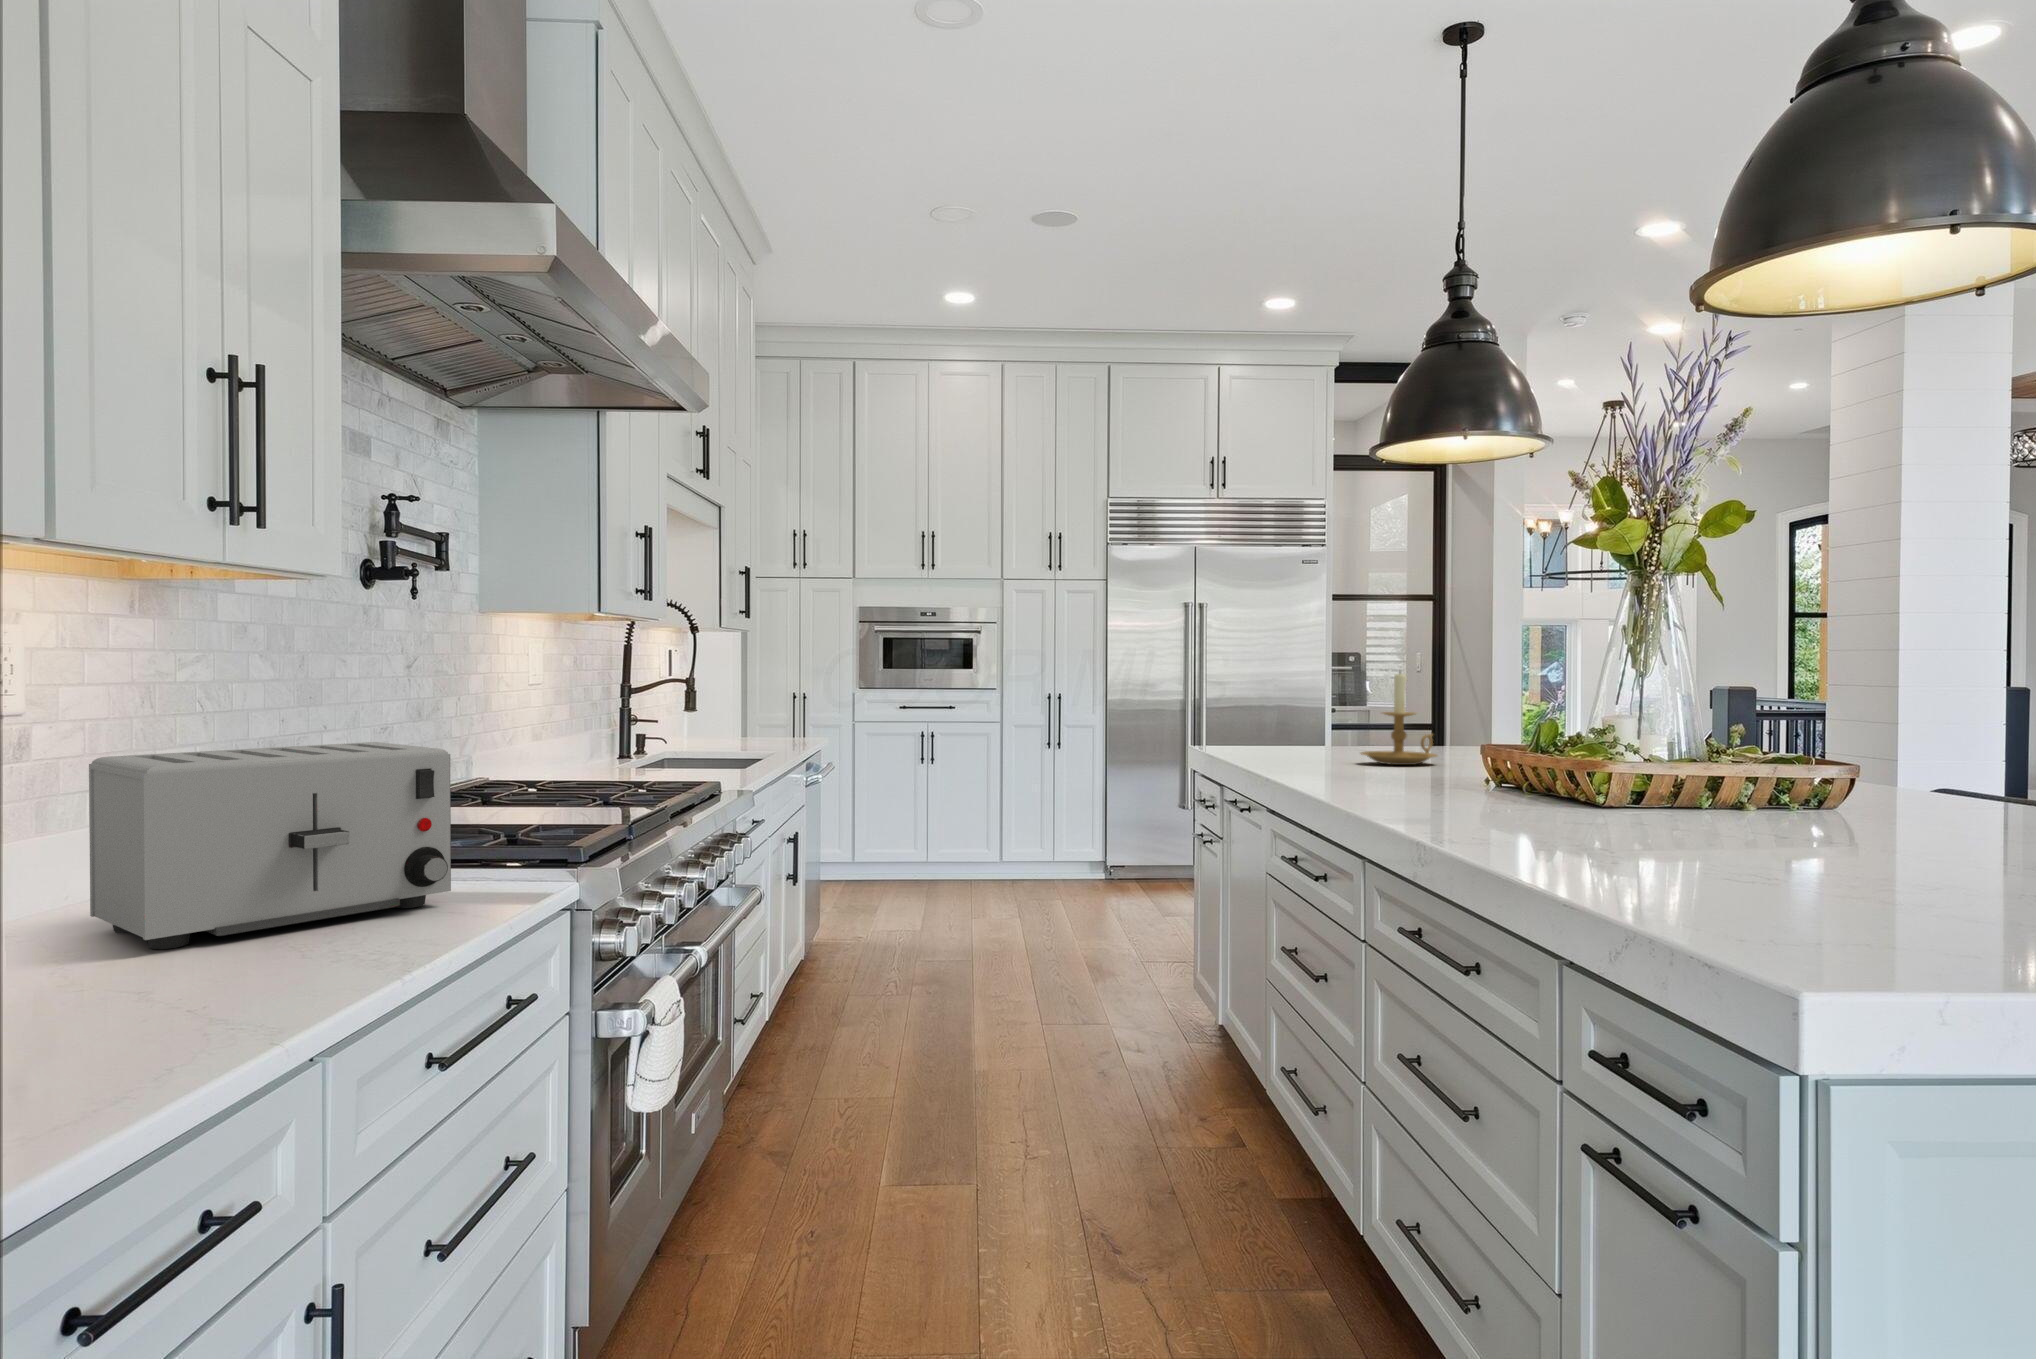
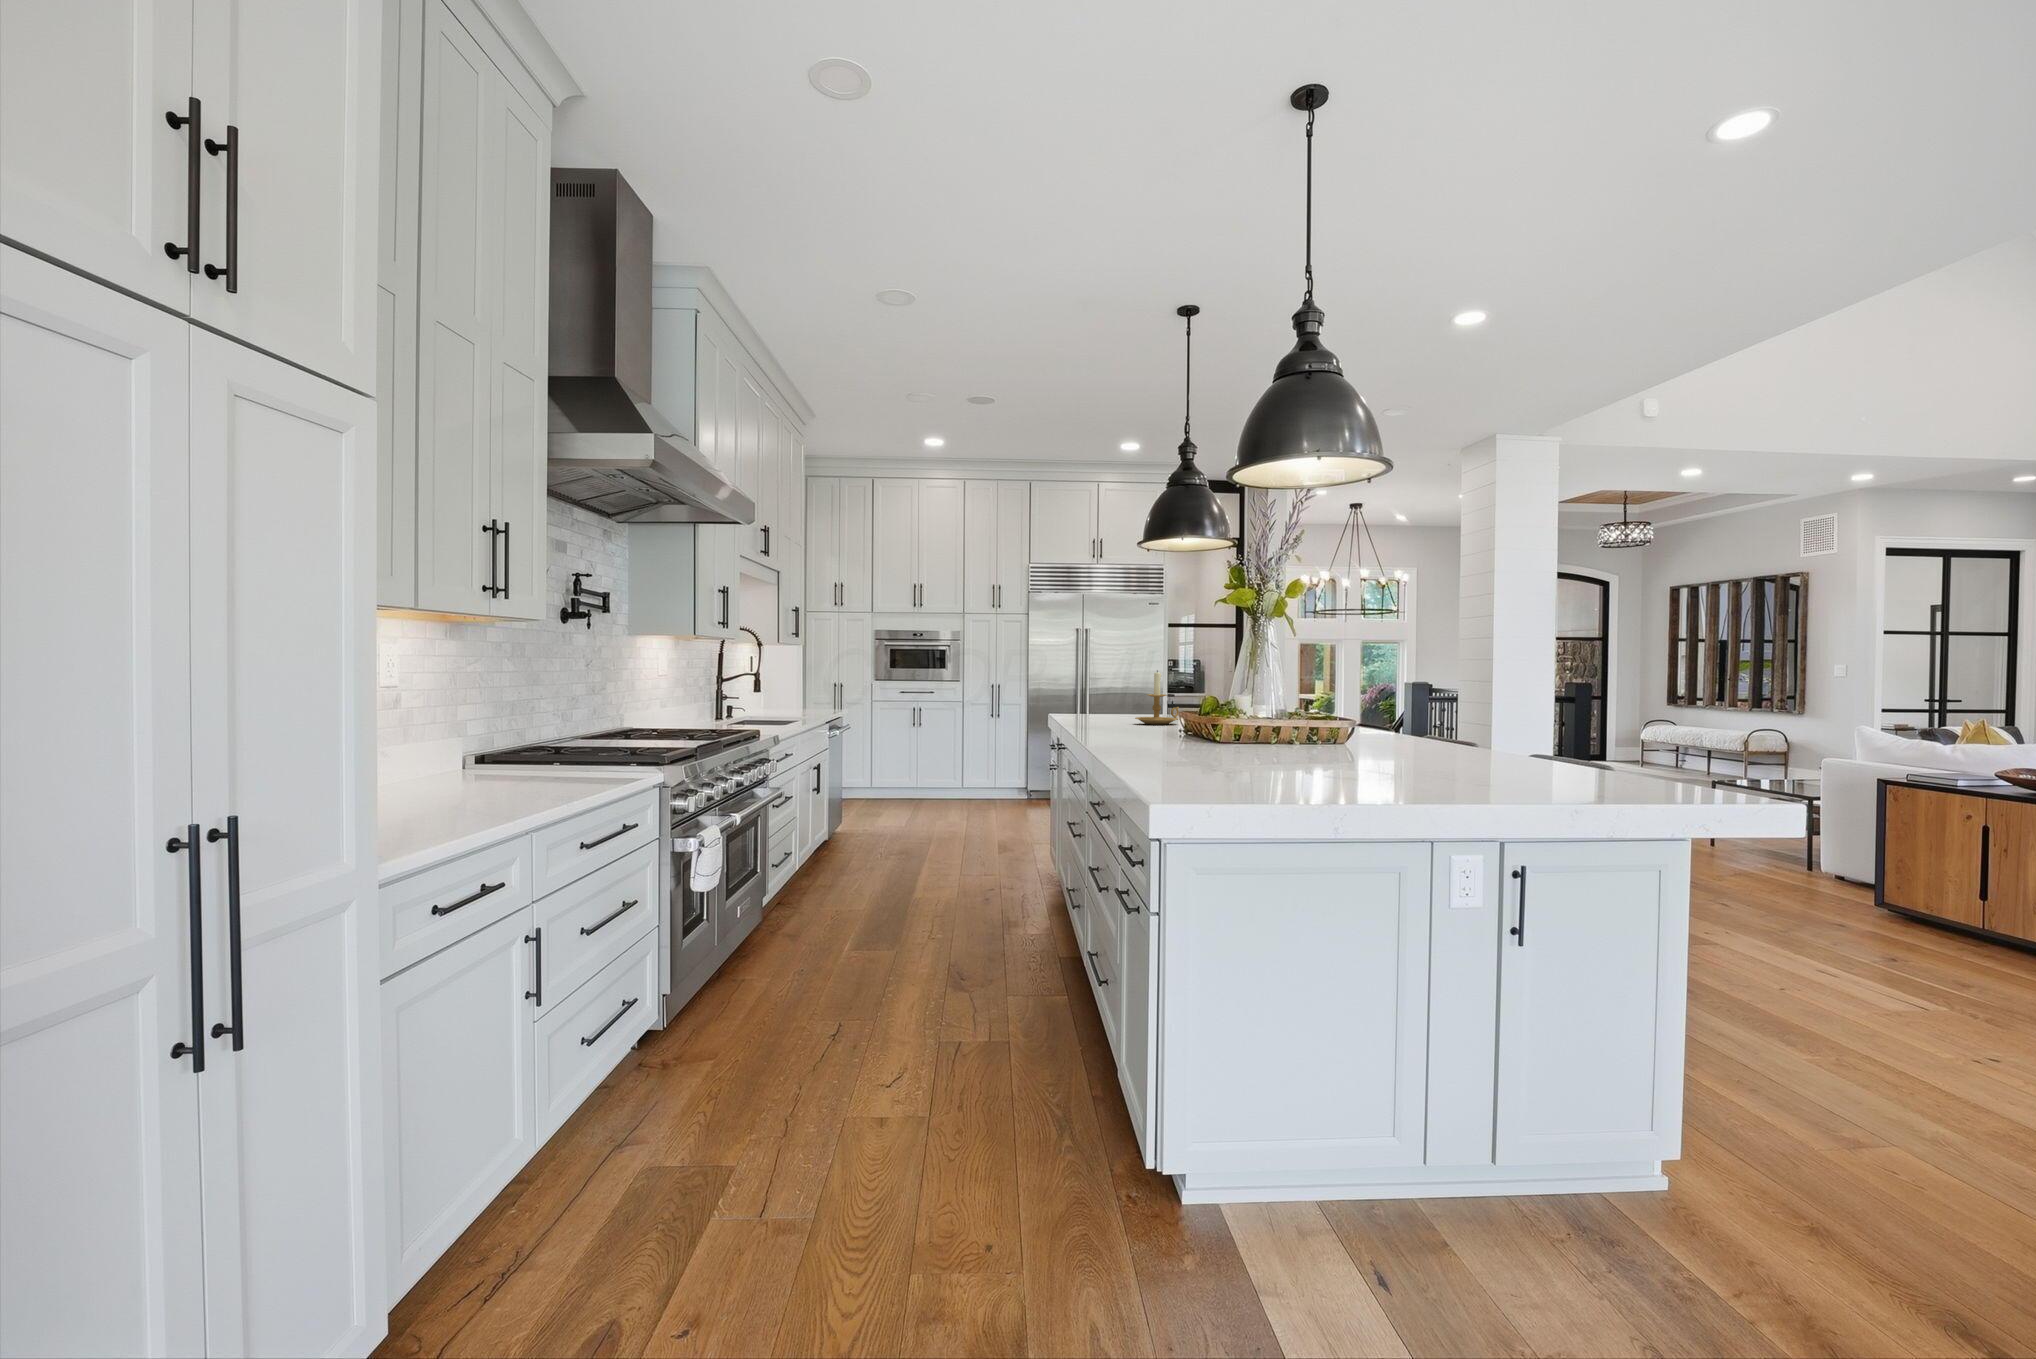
toaster: present [89,742,451,949] -> none [428,702,598,793]

